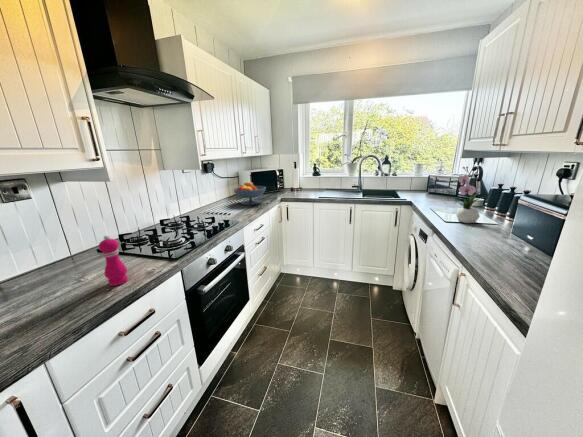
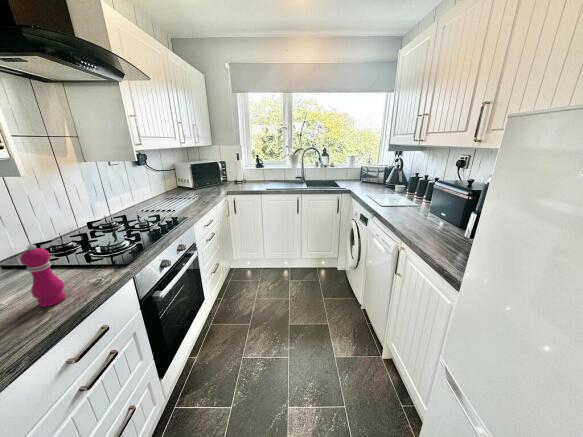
flower arrangement: present [456,167,480,223] -> none [388,159,412,206]
fruit bowl: present [233,182,266,205] -> none [172,174,211,200]

